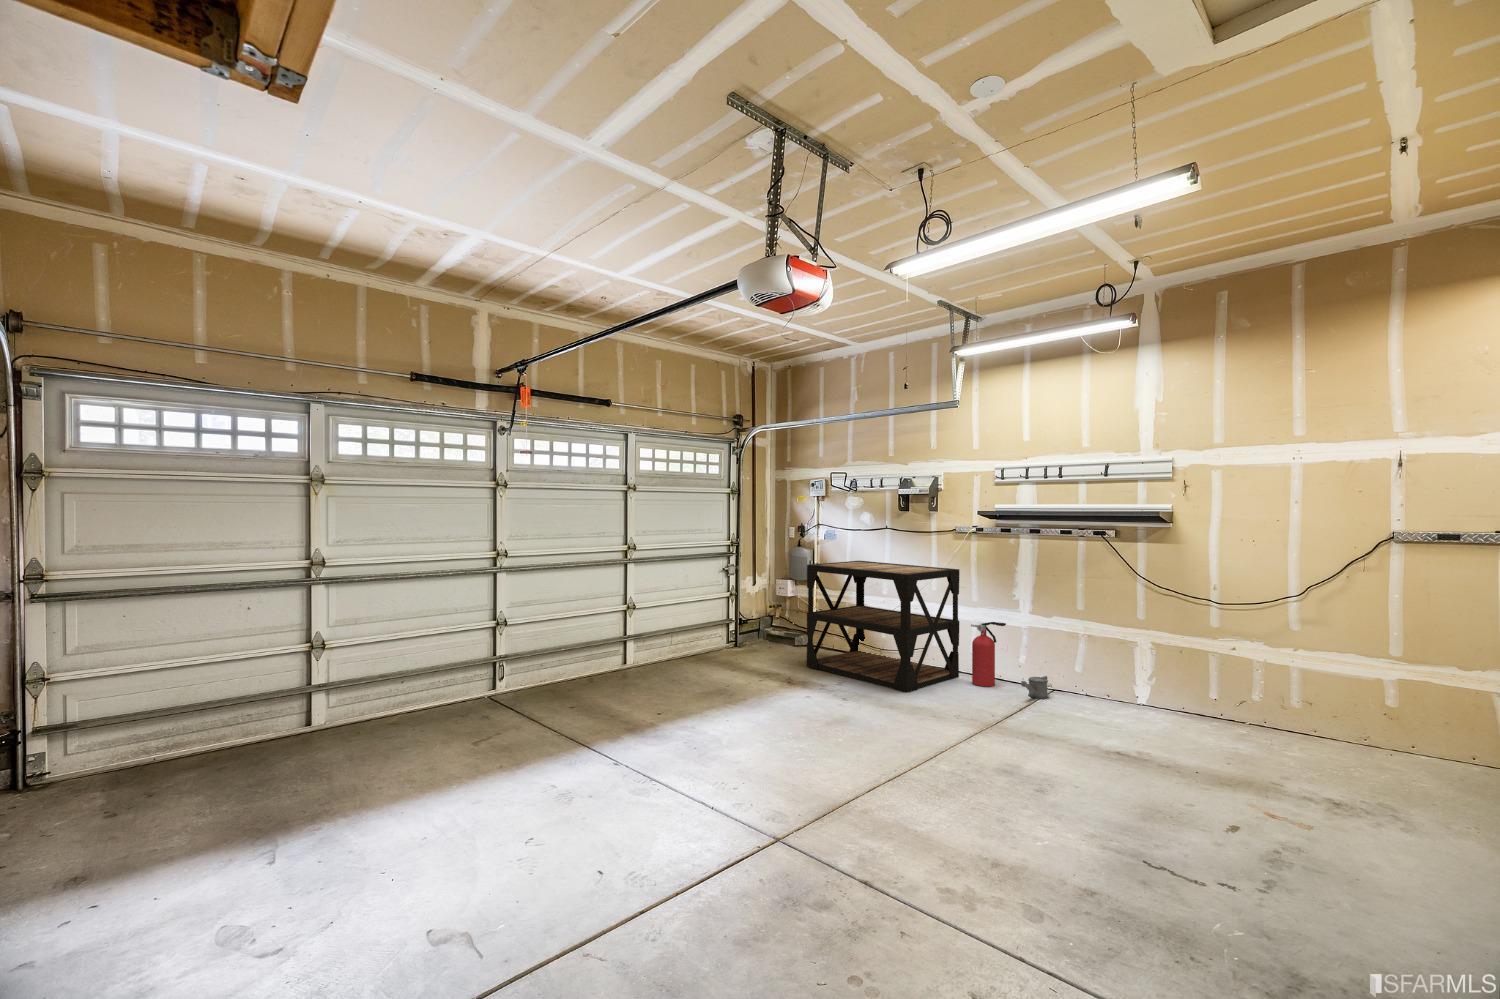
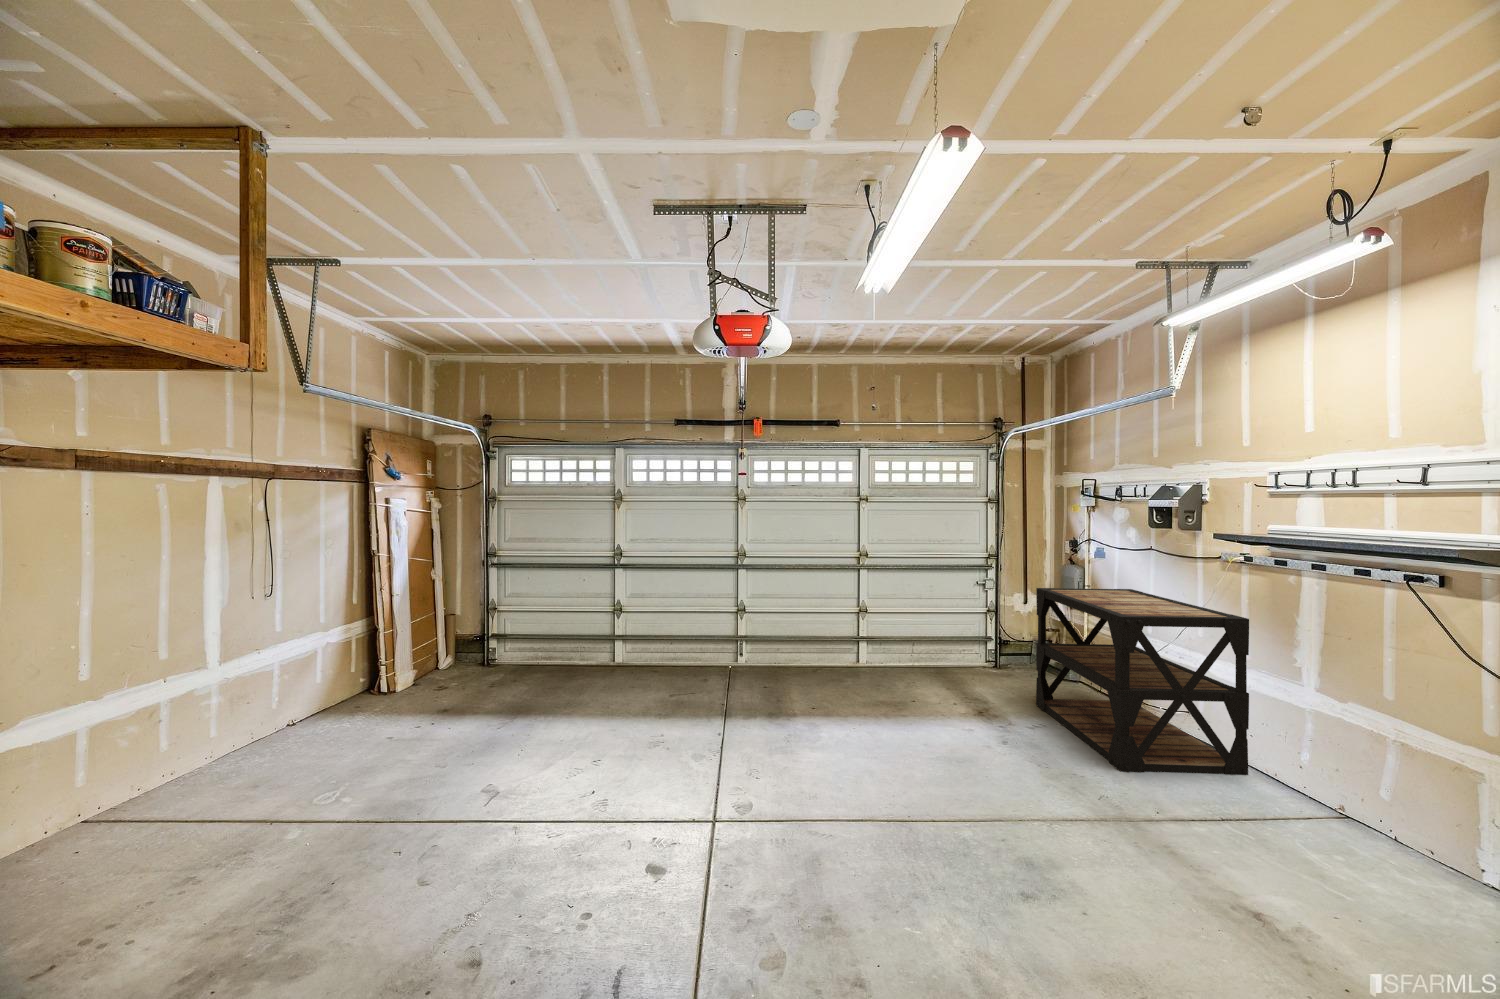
fire extinguisher: present [971,622,1006,686] -> none [1257,703,1317,805]
watering can: present [1021,676,1048,699] -> none [1311,812,1398,859]

